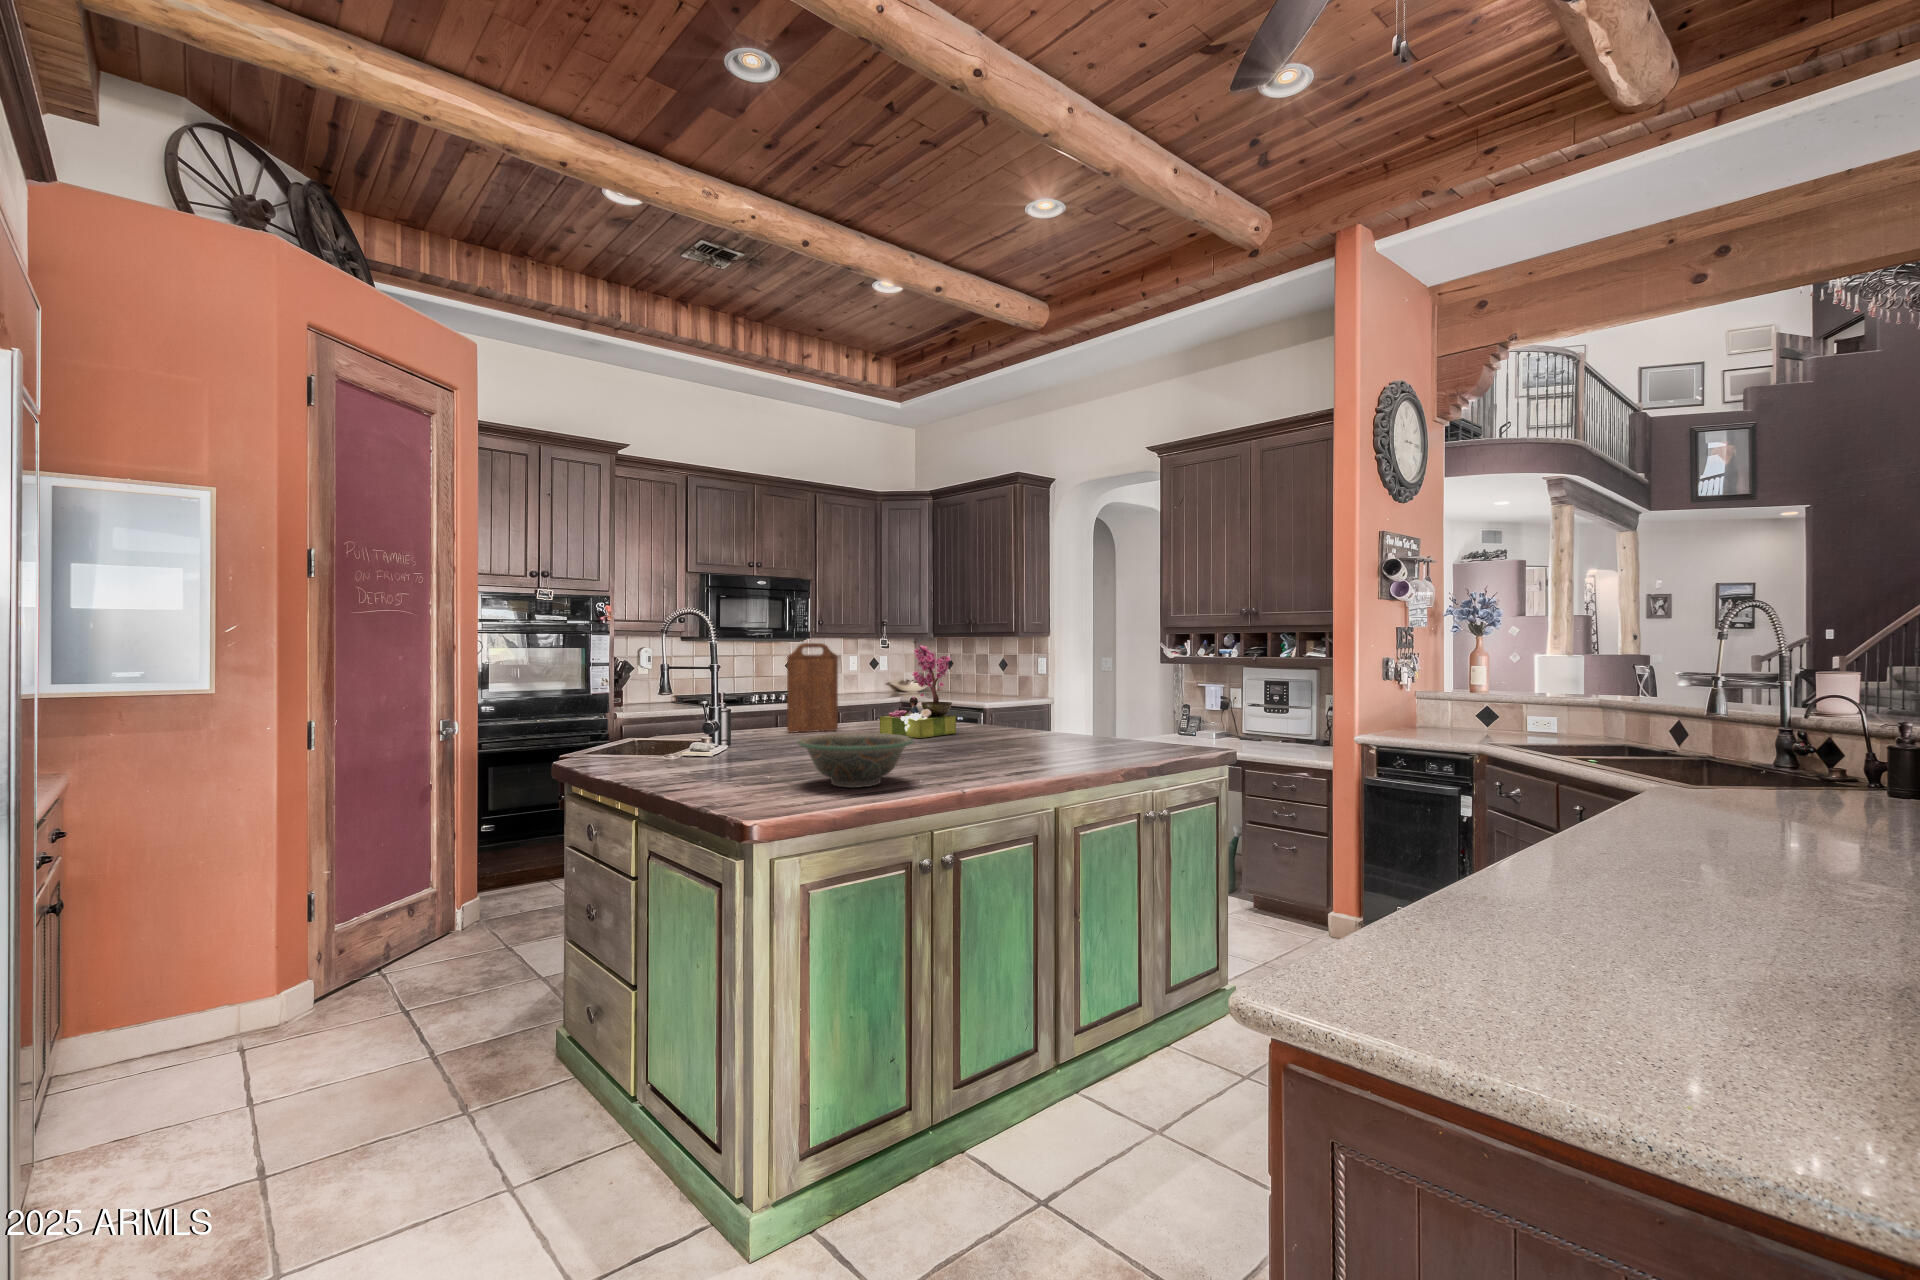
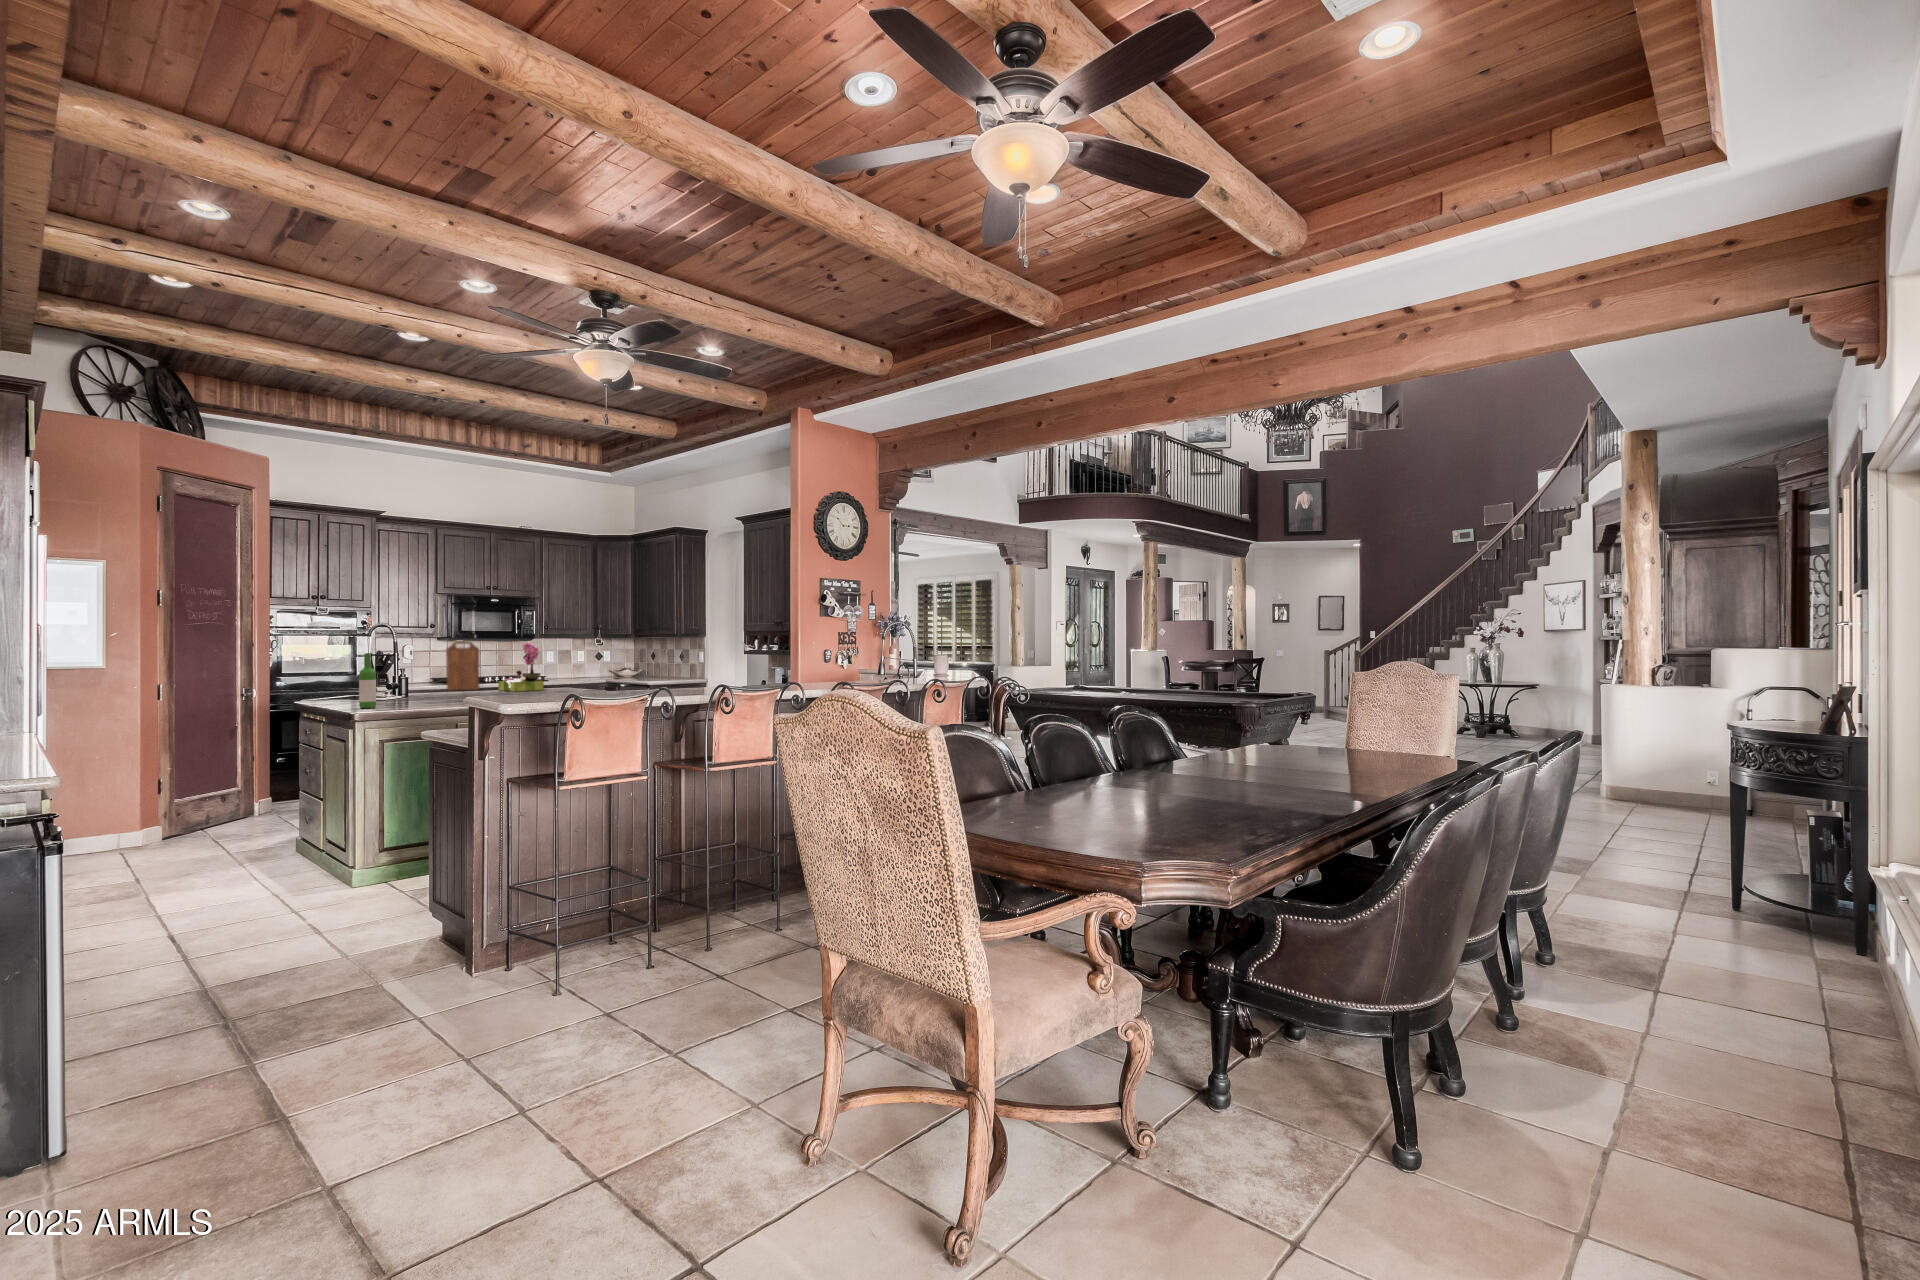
wine bottle: none [749,673,783,805] -> present [359,653,376,708]
decorative bowl: present [798,734,913,788] -> none [395,683,455,704]

